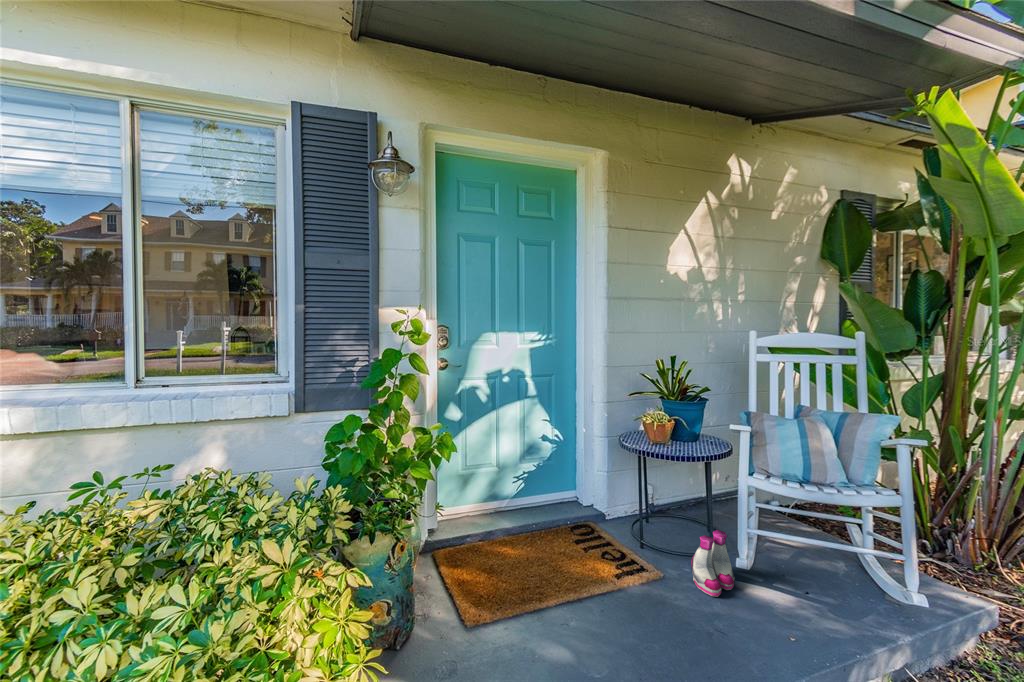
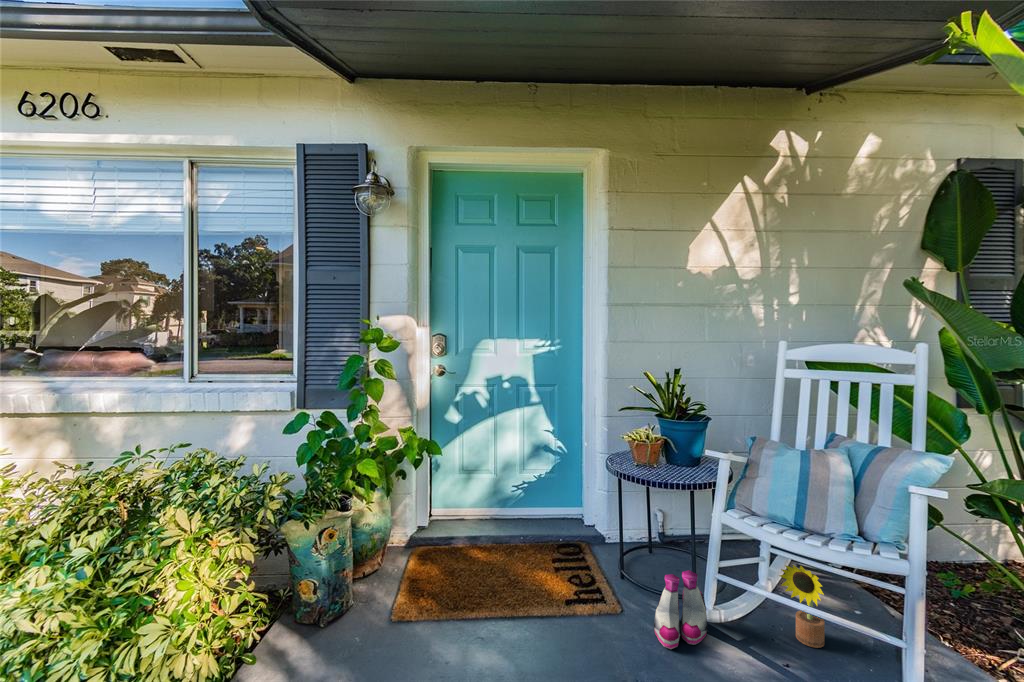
decorative plant: none [781,512,820,574] -> present [779,565,825,648]

